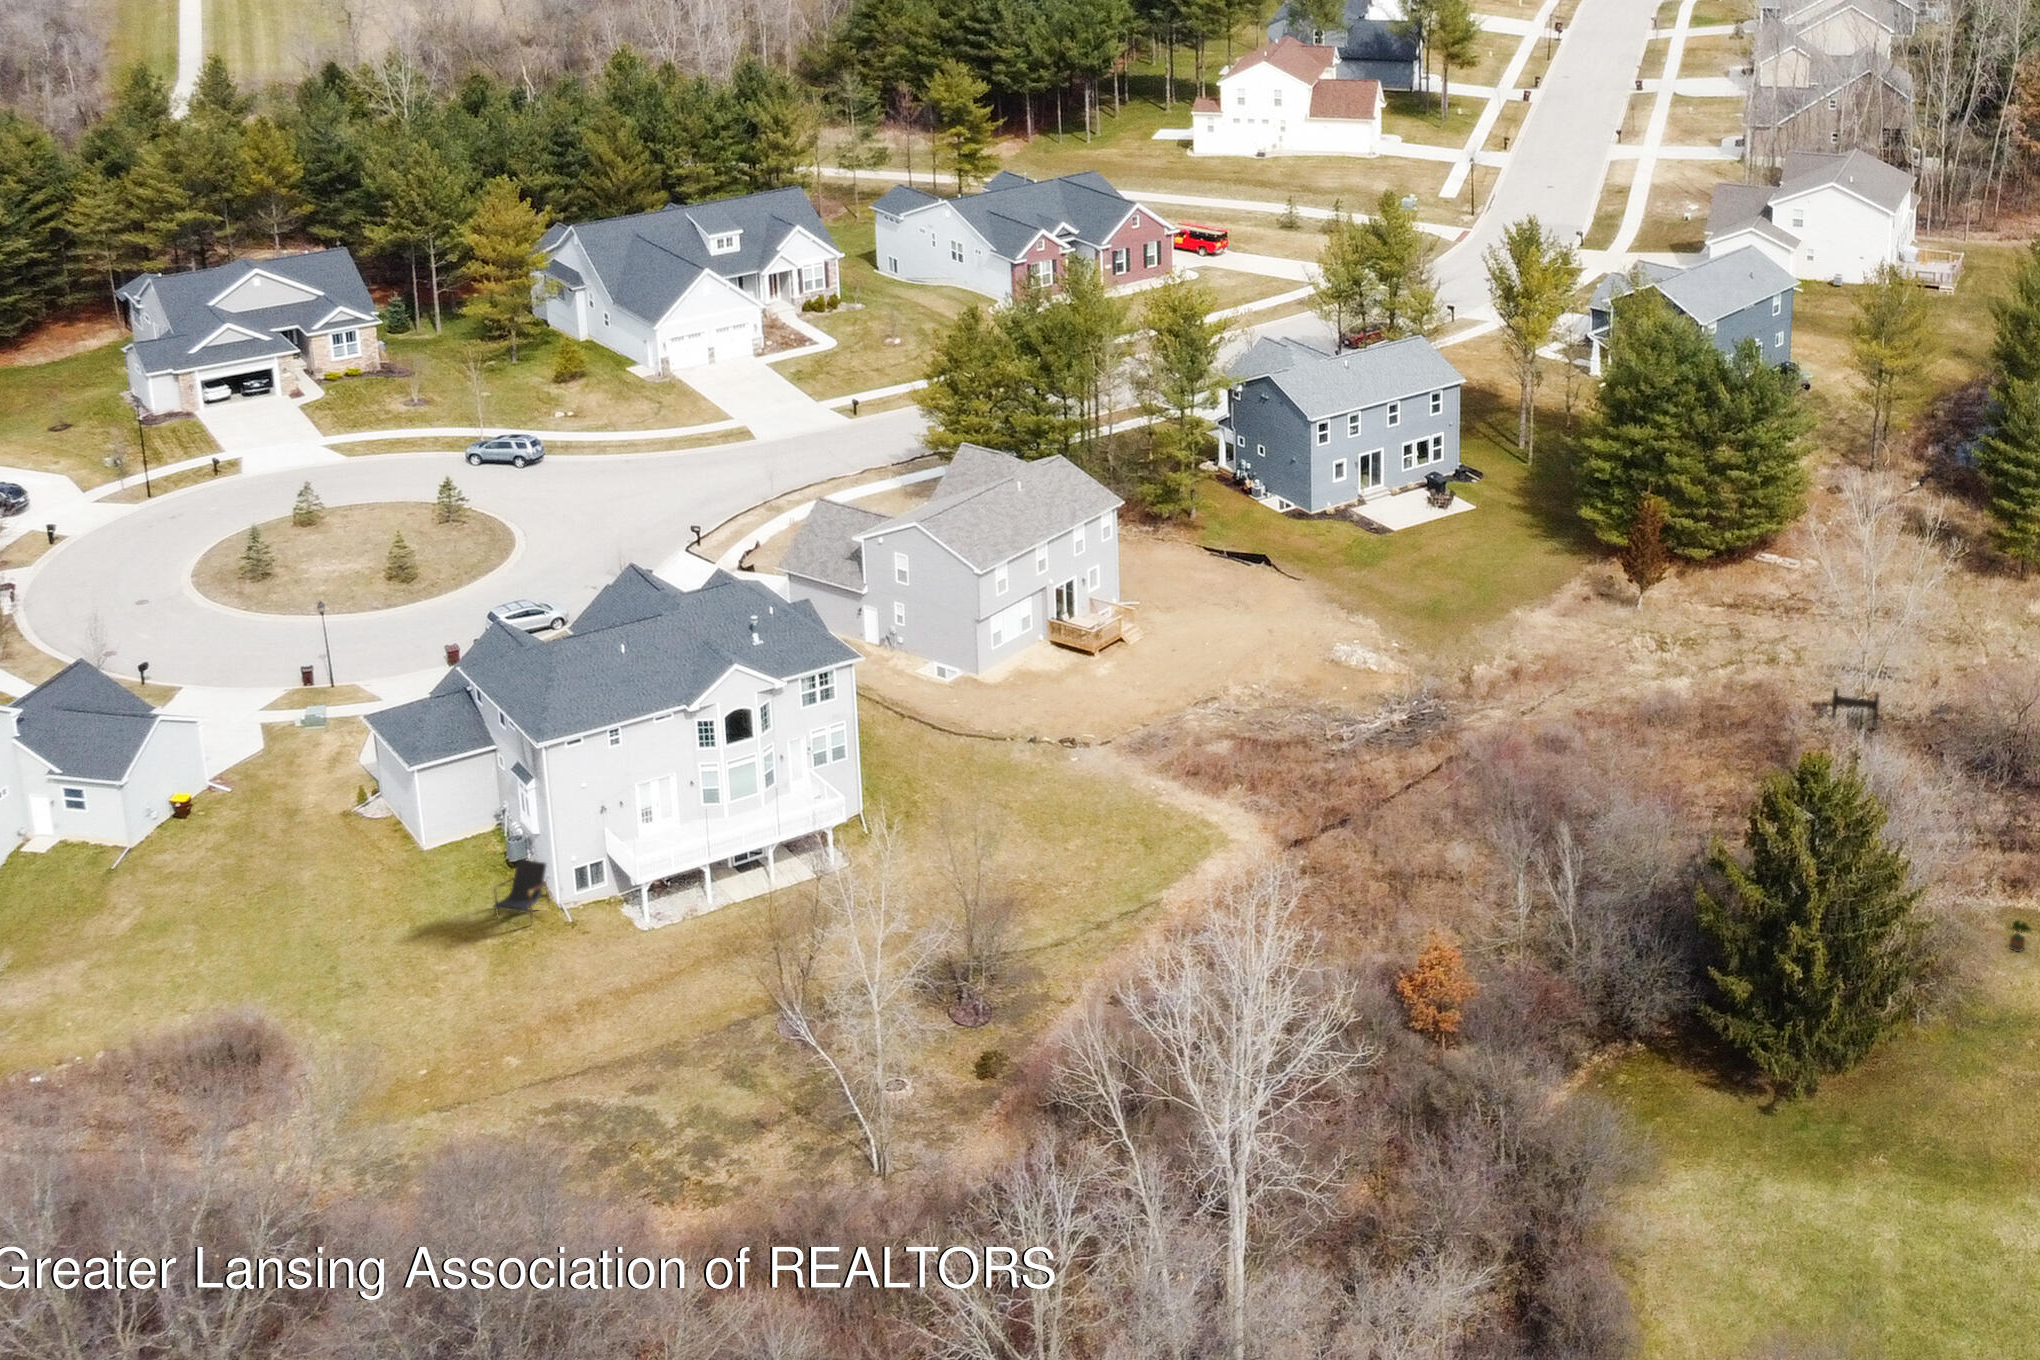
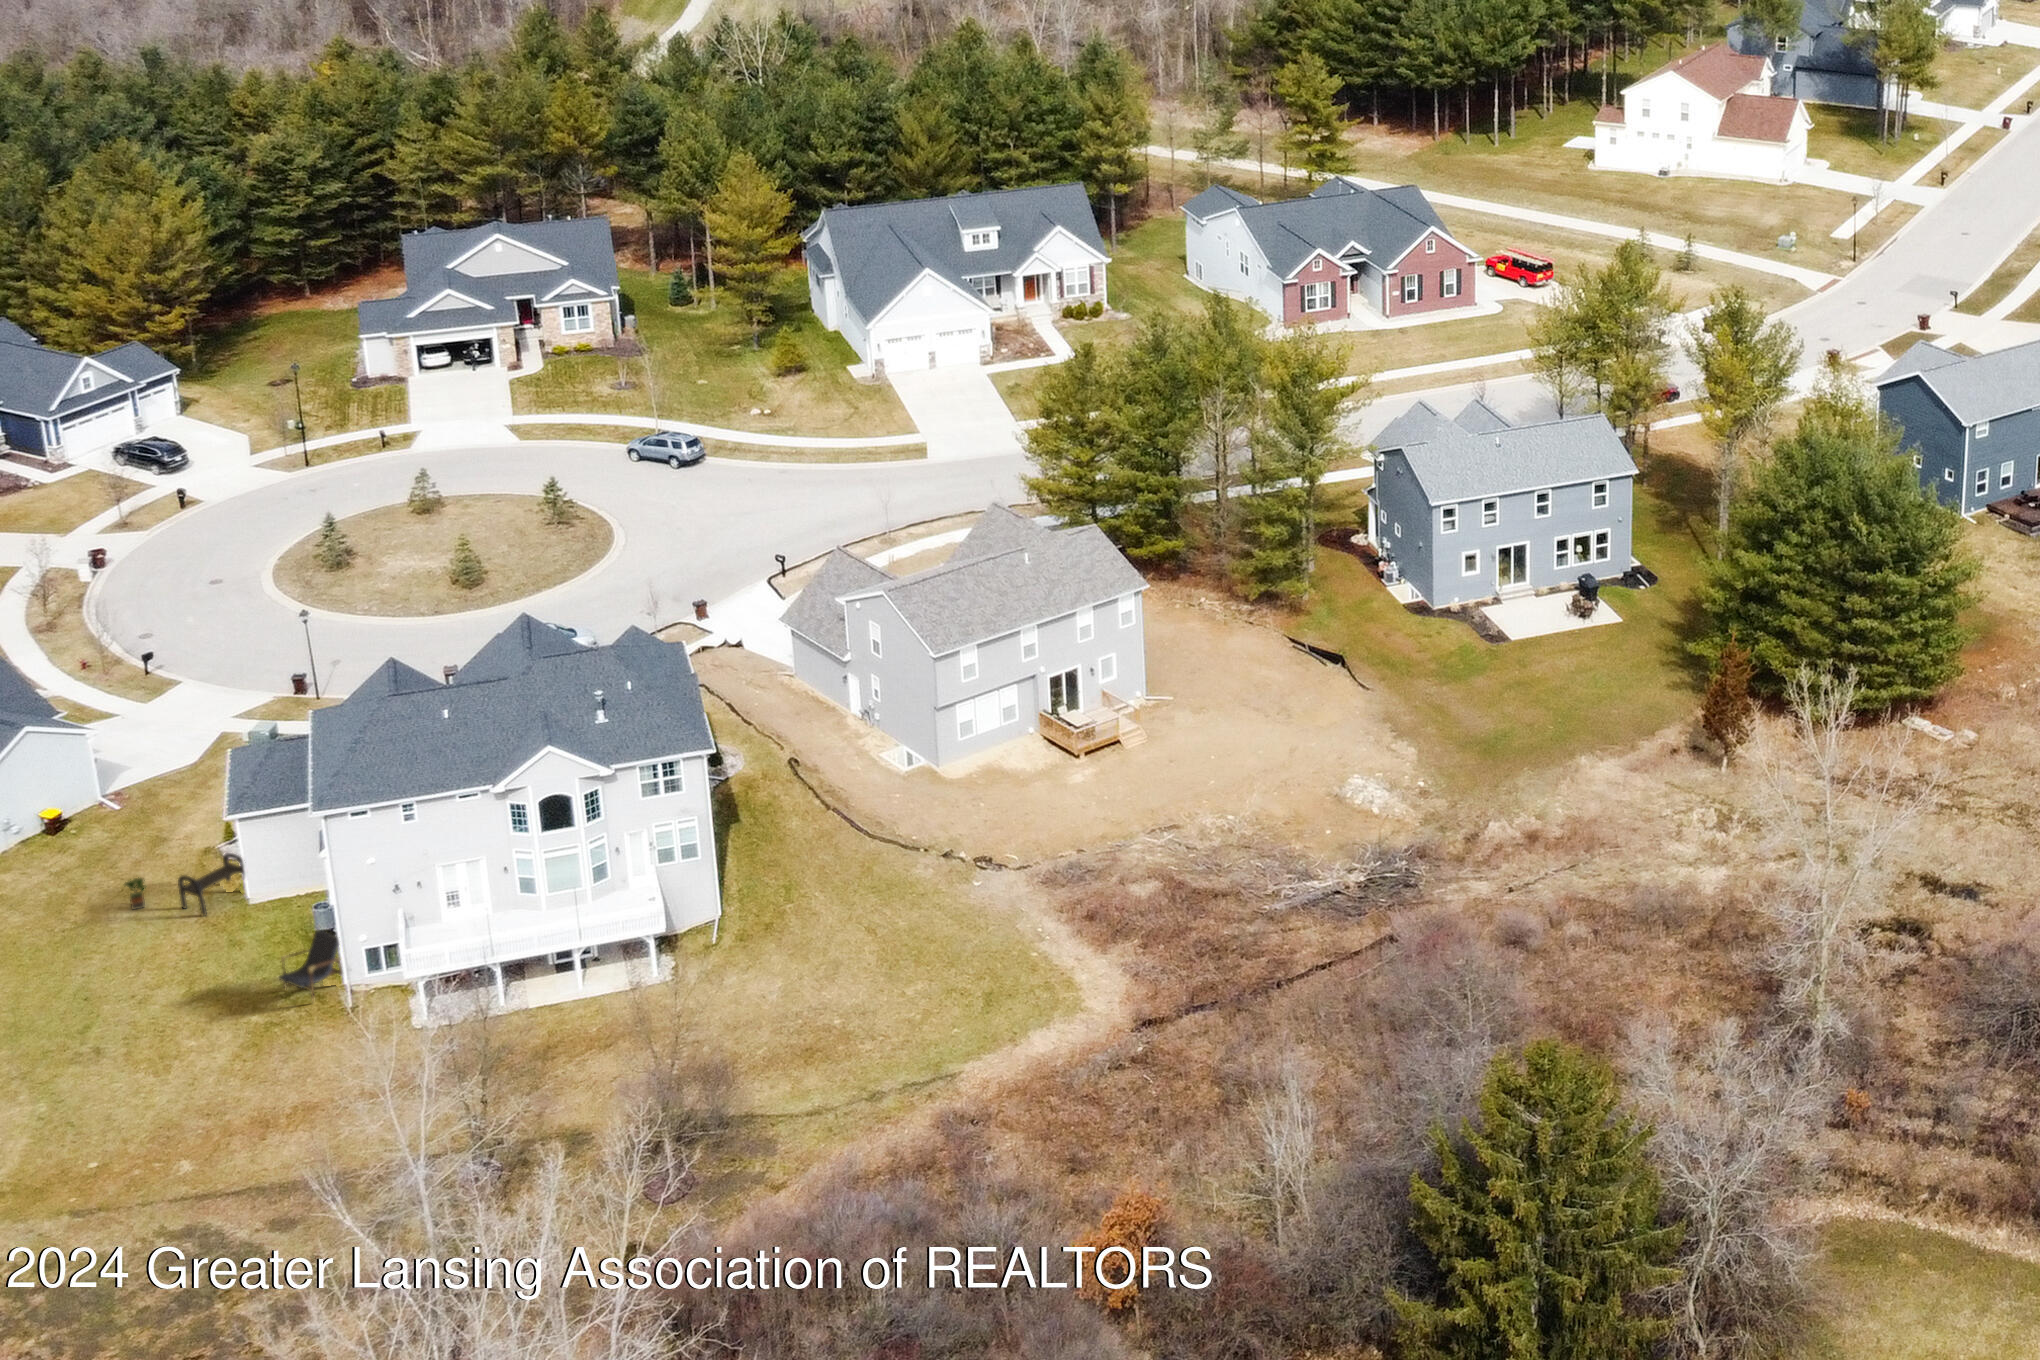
bench: present [1832,688,1879,729] -> present [178,853,245,915]
potted tree: present [2009,920,2030,952] -> present [125,877,146,910]

